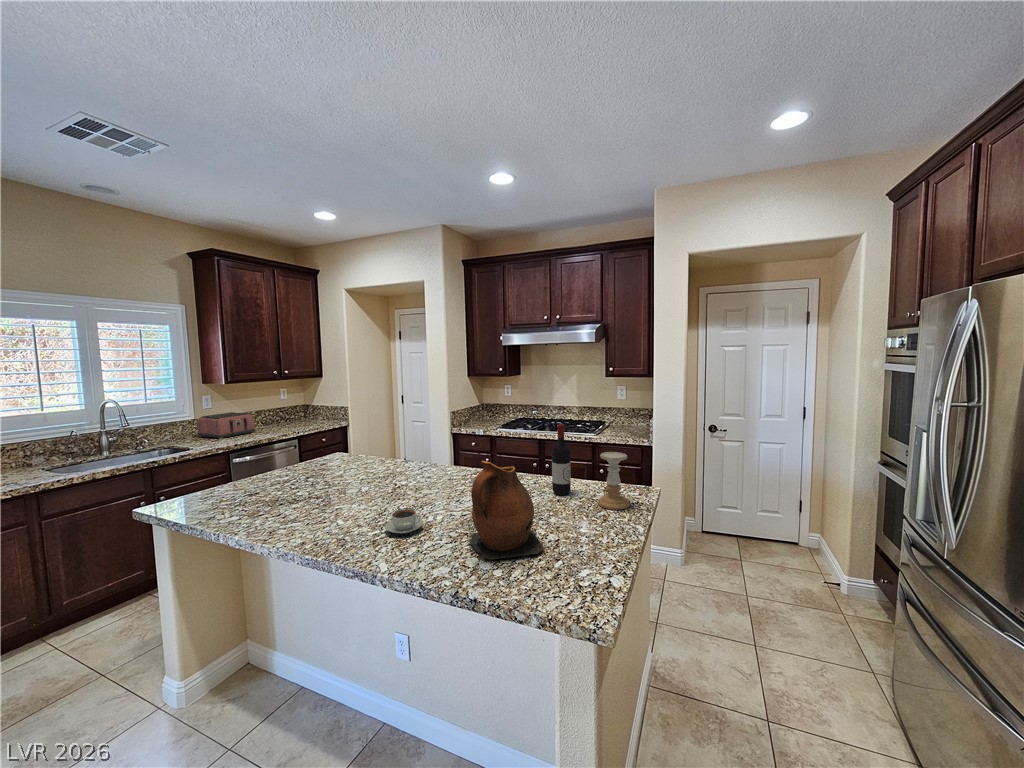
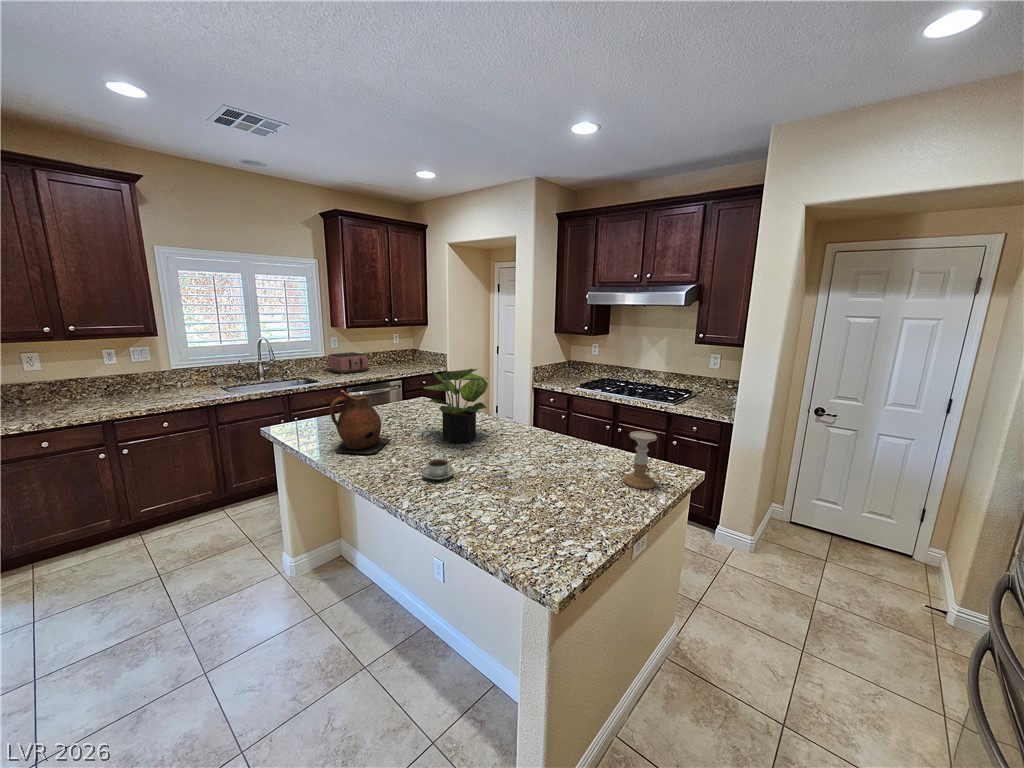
potted plant: none [357,405,435,494] -> present [423,369,488,443]
wine bottle: present [552,424,571,495] -> none [586,398,607,466]
ceramic pitcher: present [467,461,544,559] -> present [330,390,390,455]

